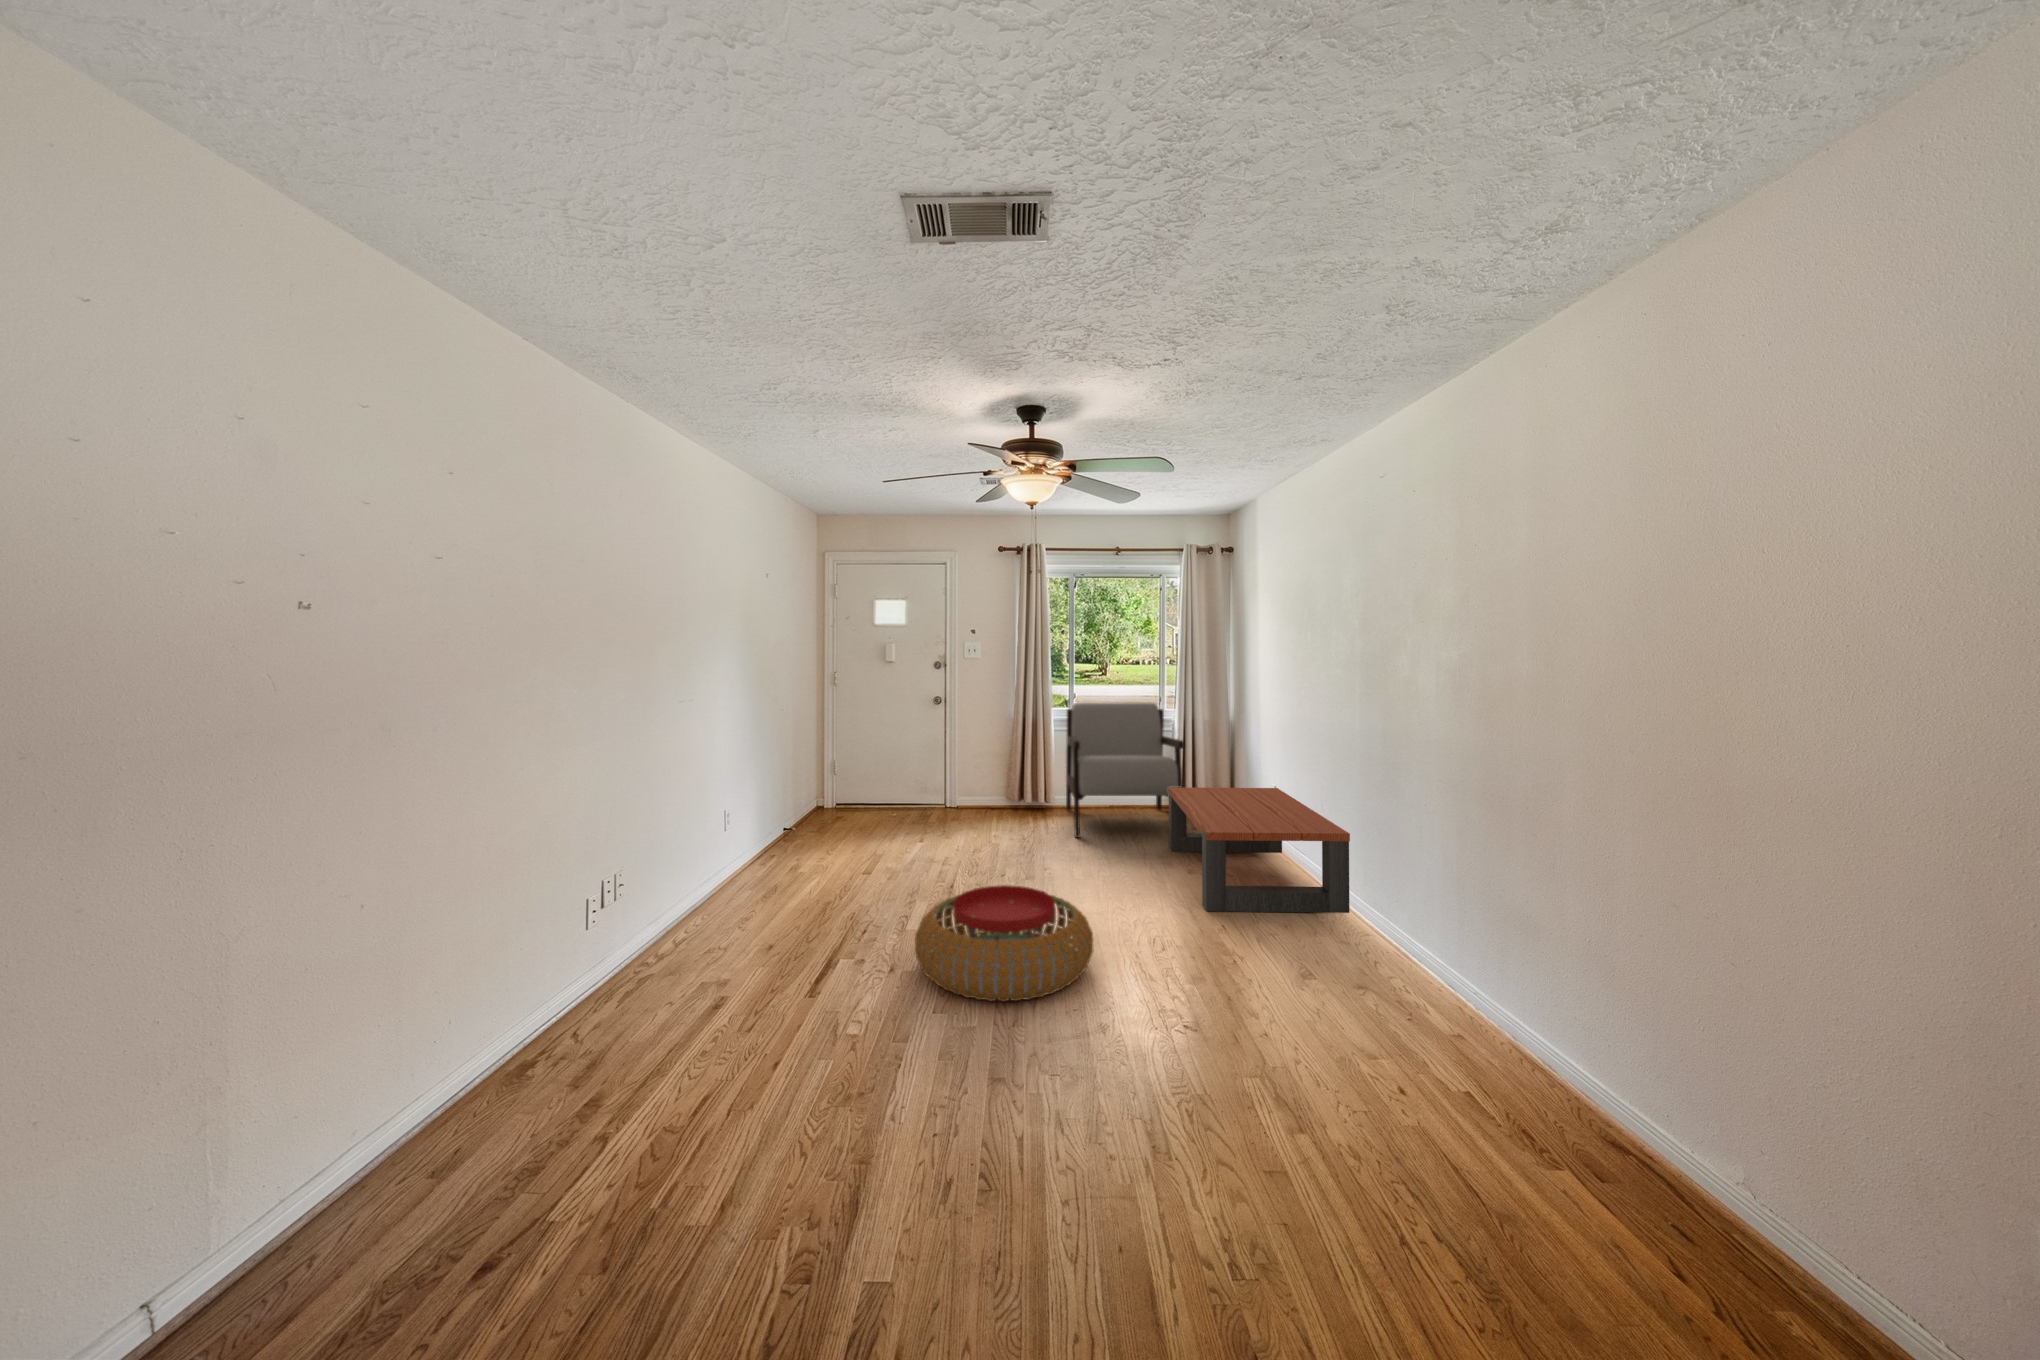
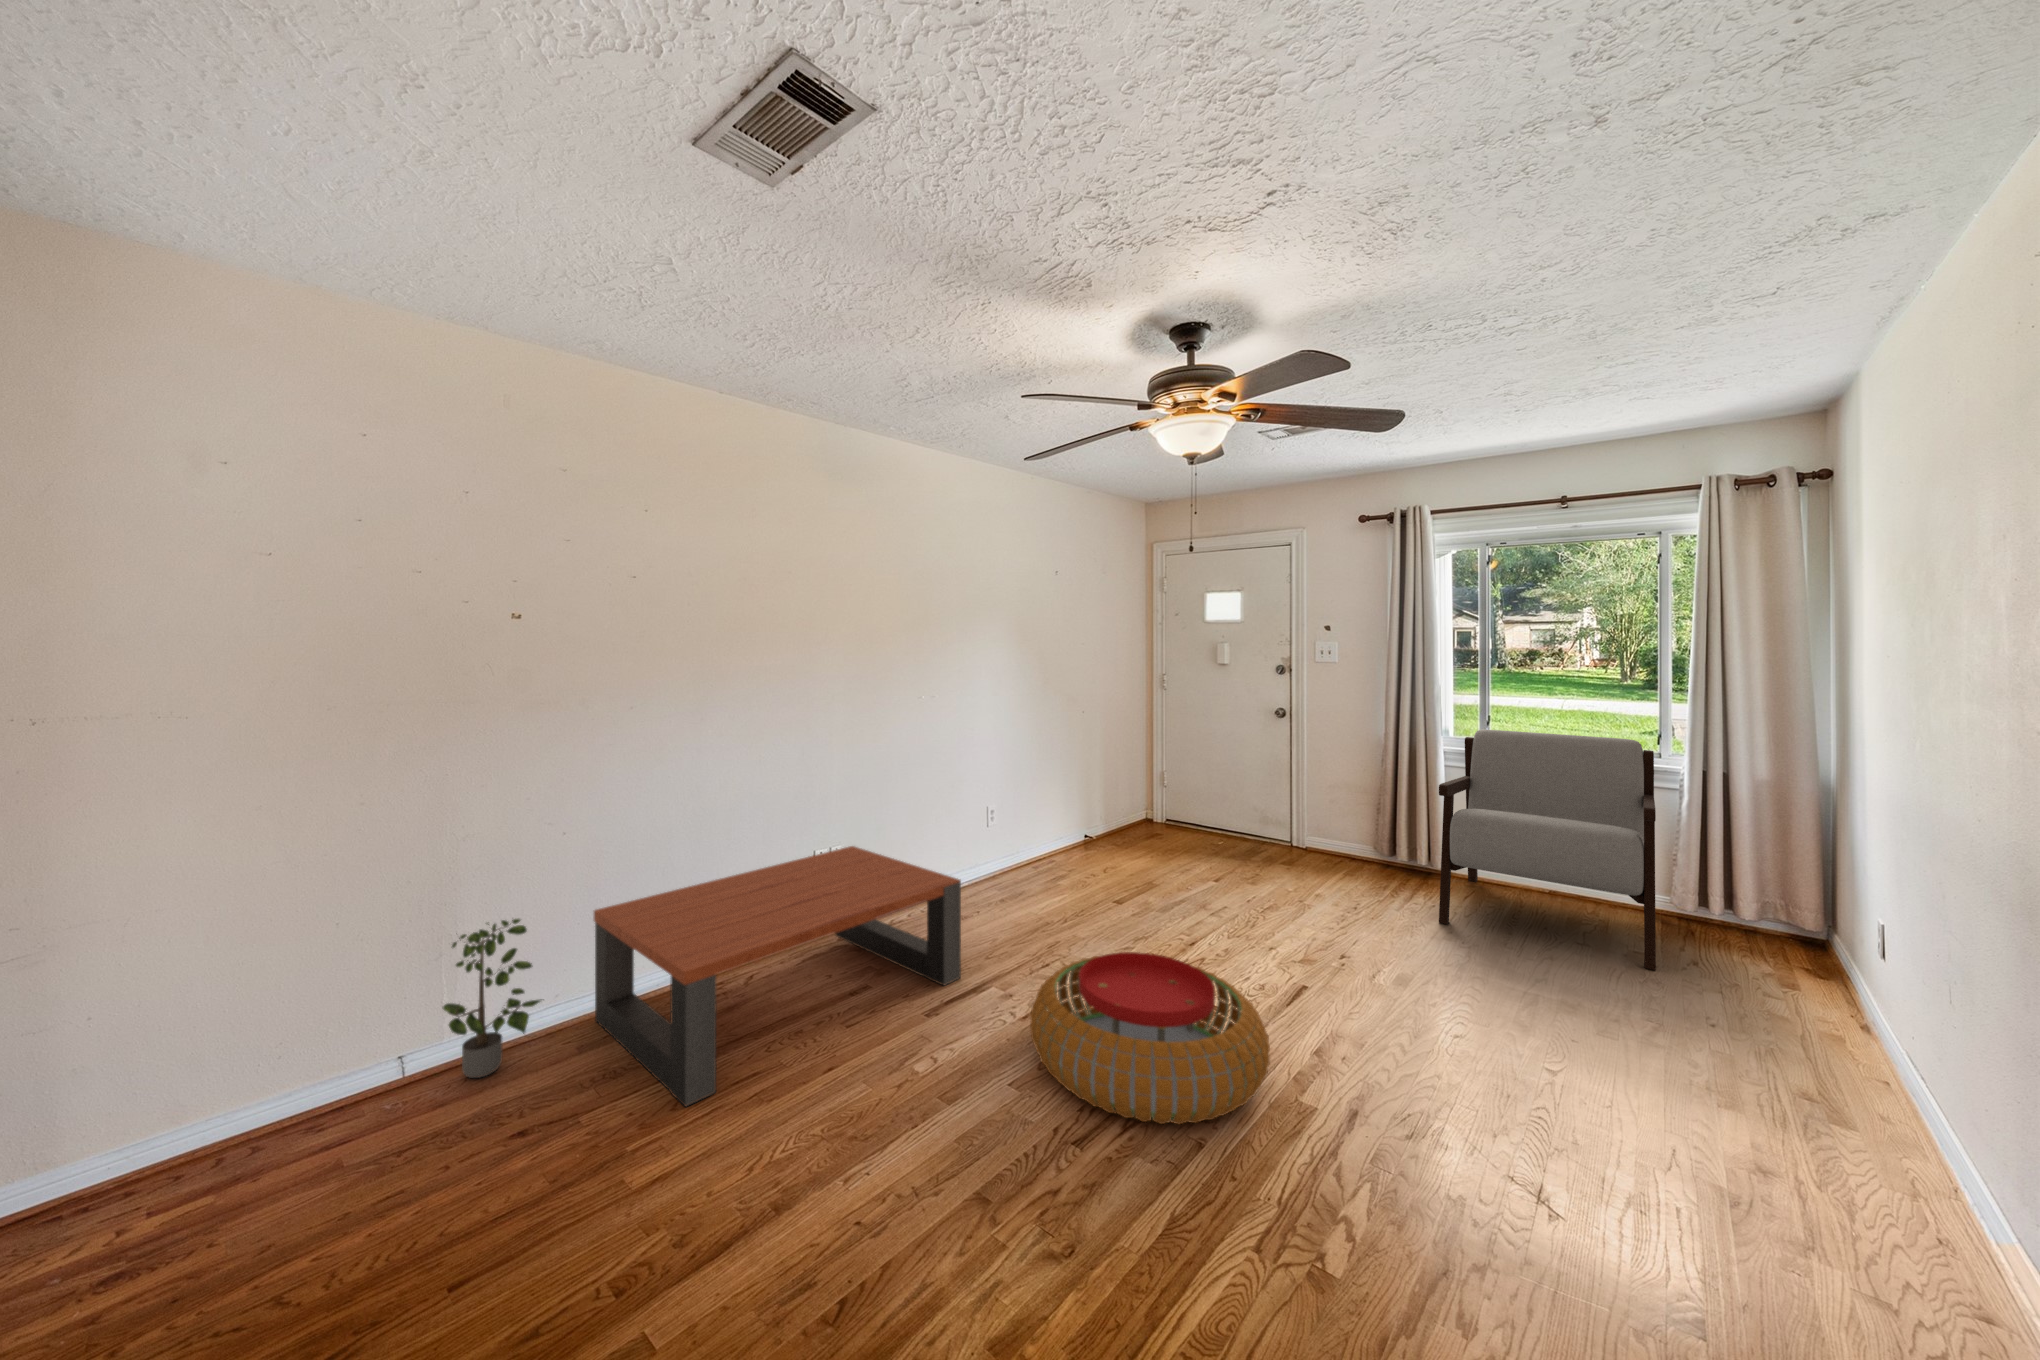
coffee table: present [1168,787,1350,913] -> present [594,846,961,1106]
potted plant: none [230,1022,383,1276] -> present [443,919,542,1078]

